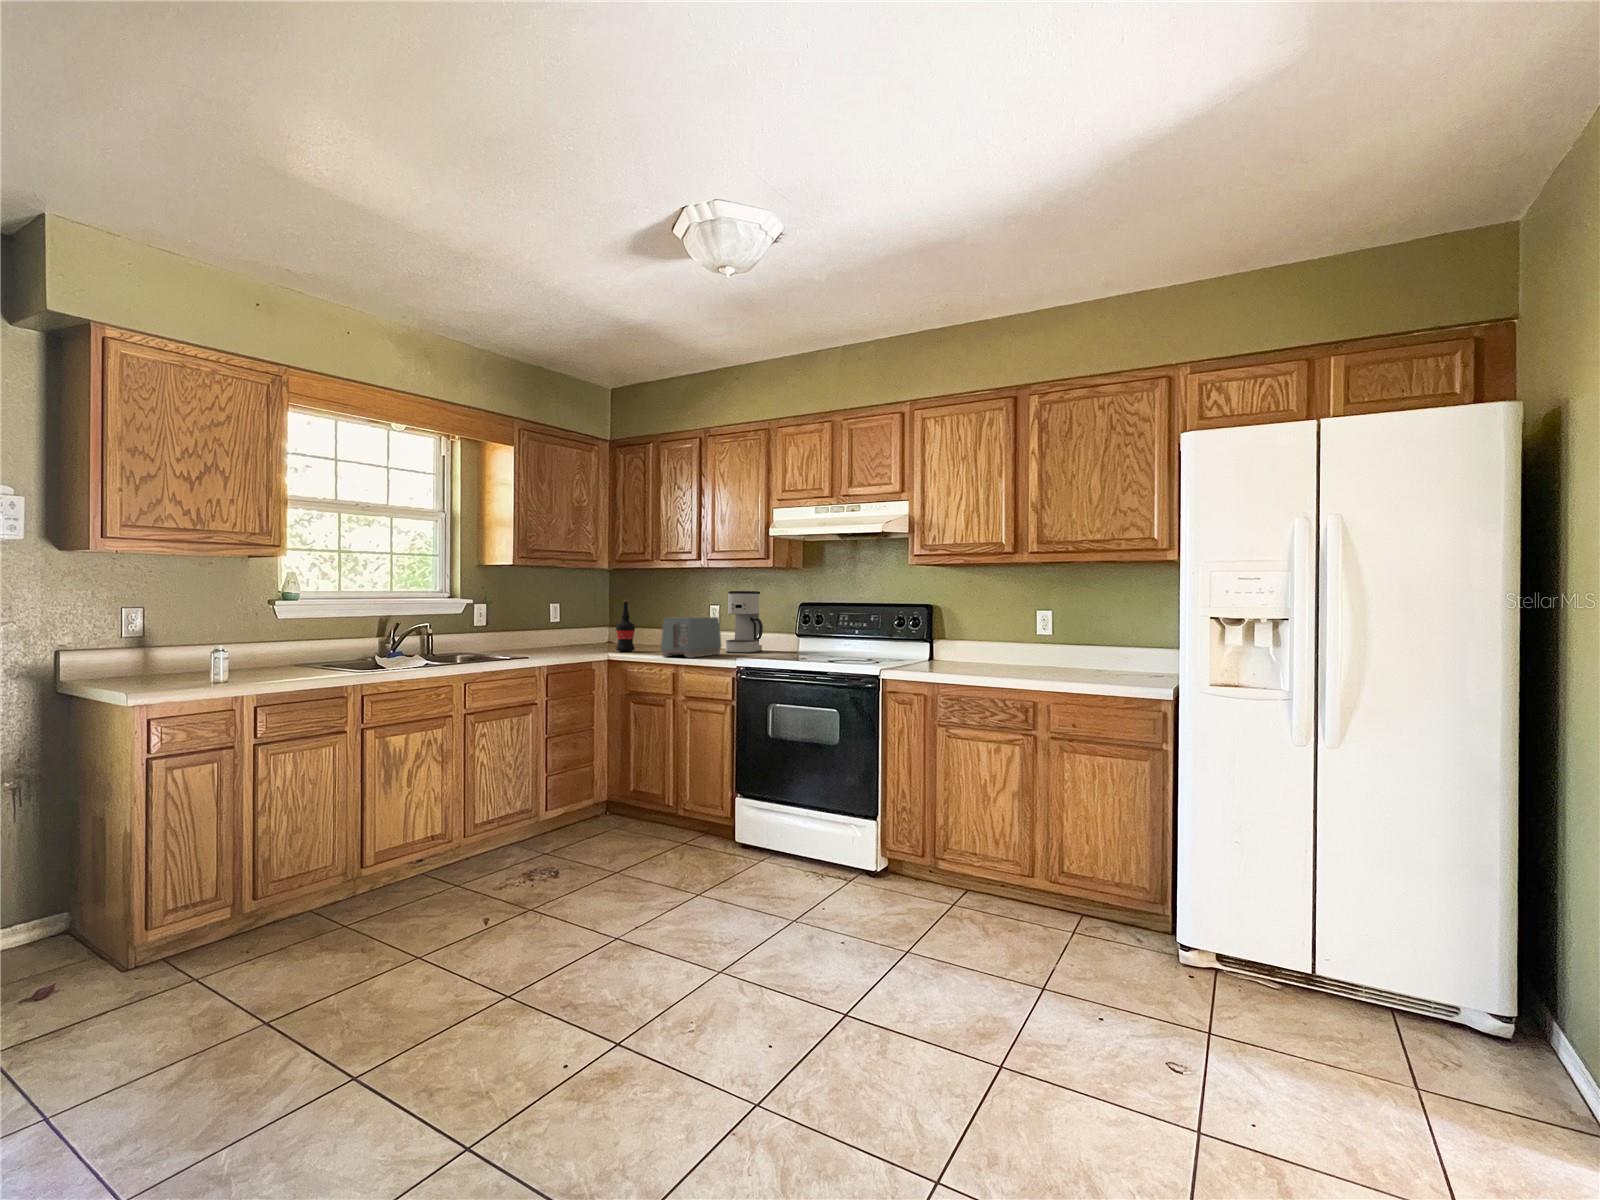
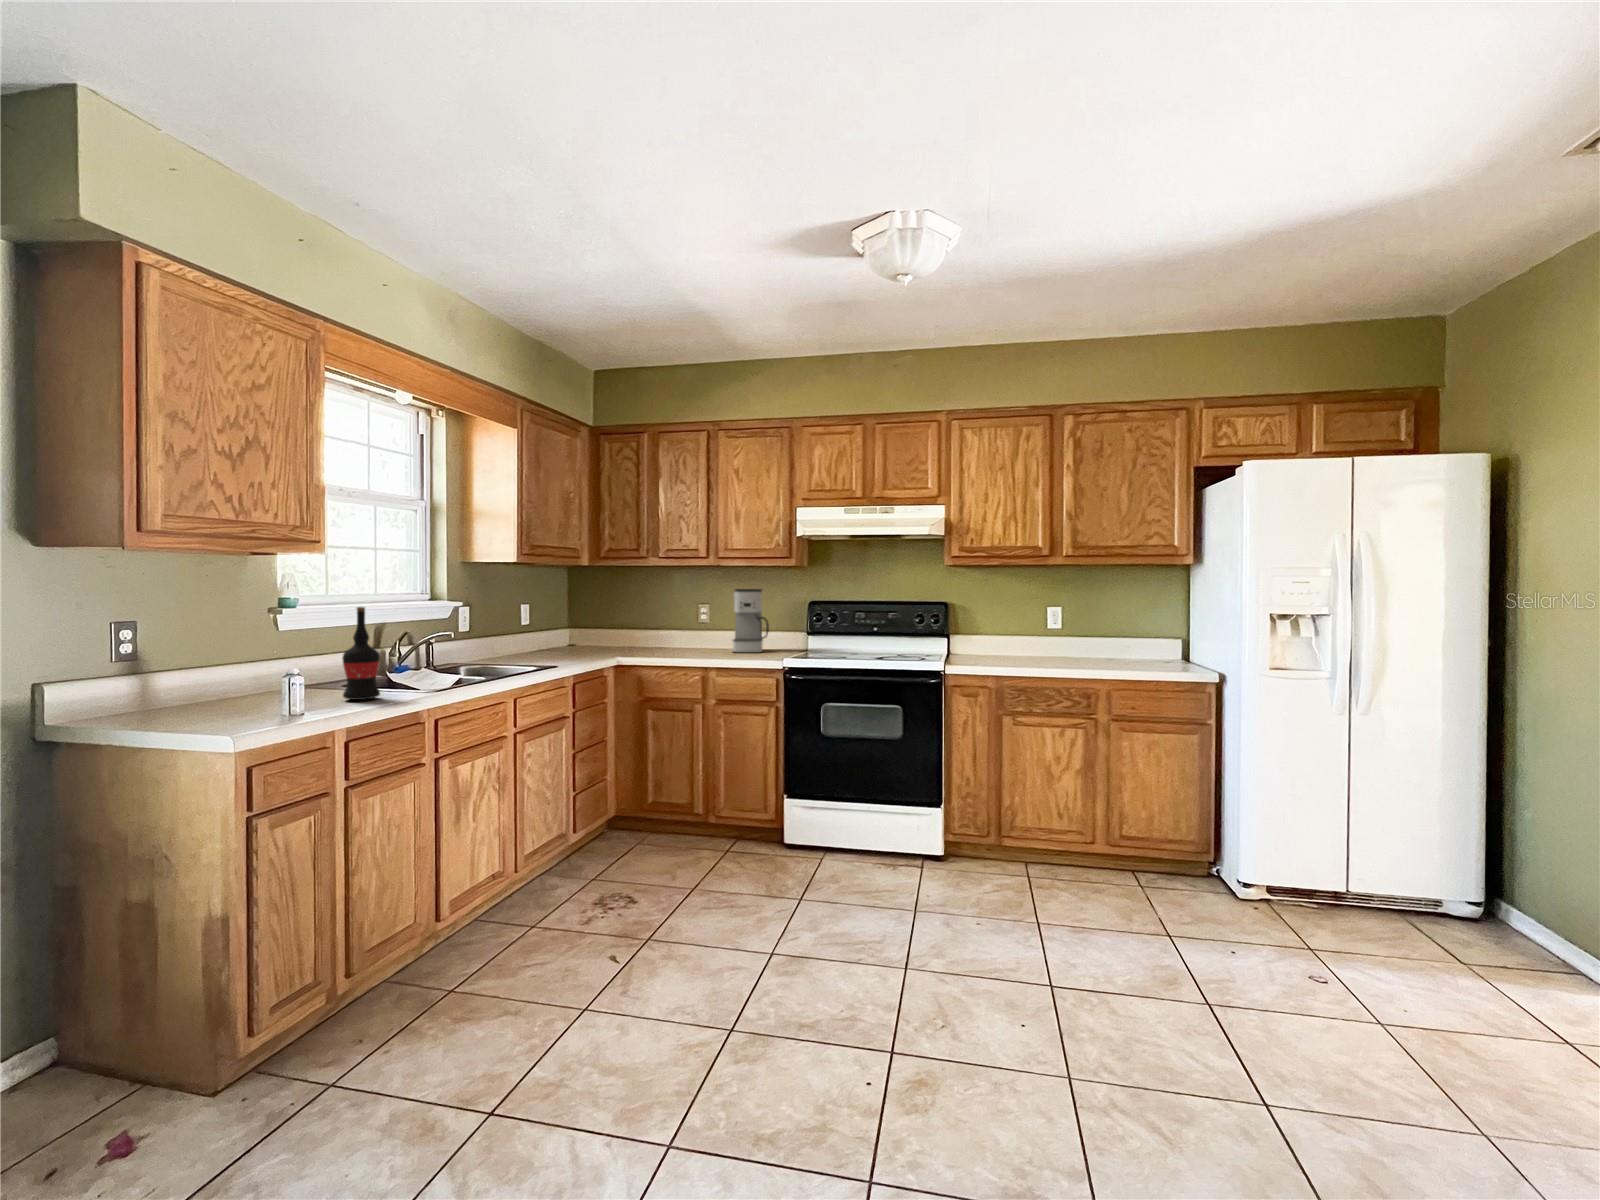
wine bottle: present [616,599,635,651] -> present [342,607,380,700]
toaster: present [661,617,722,658] -> none [690,617,739,660]

